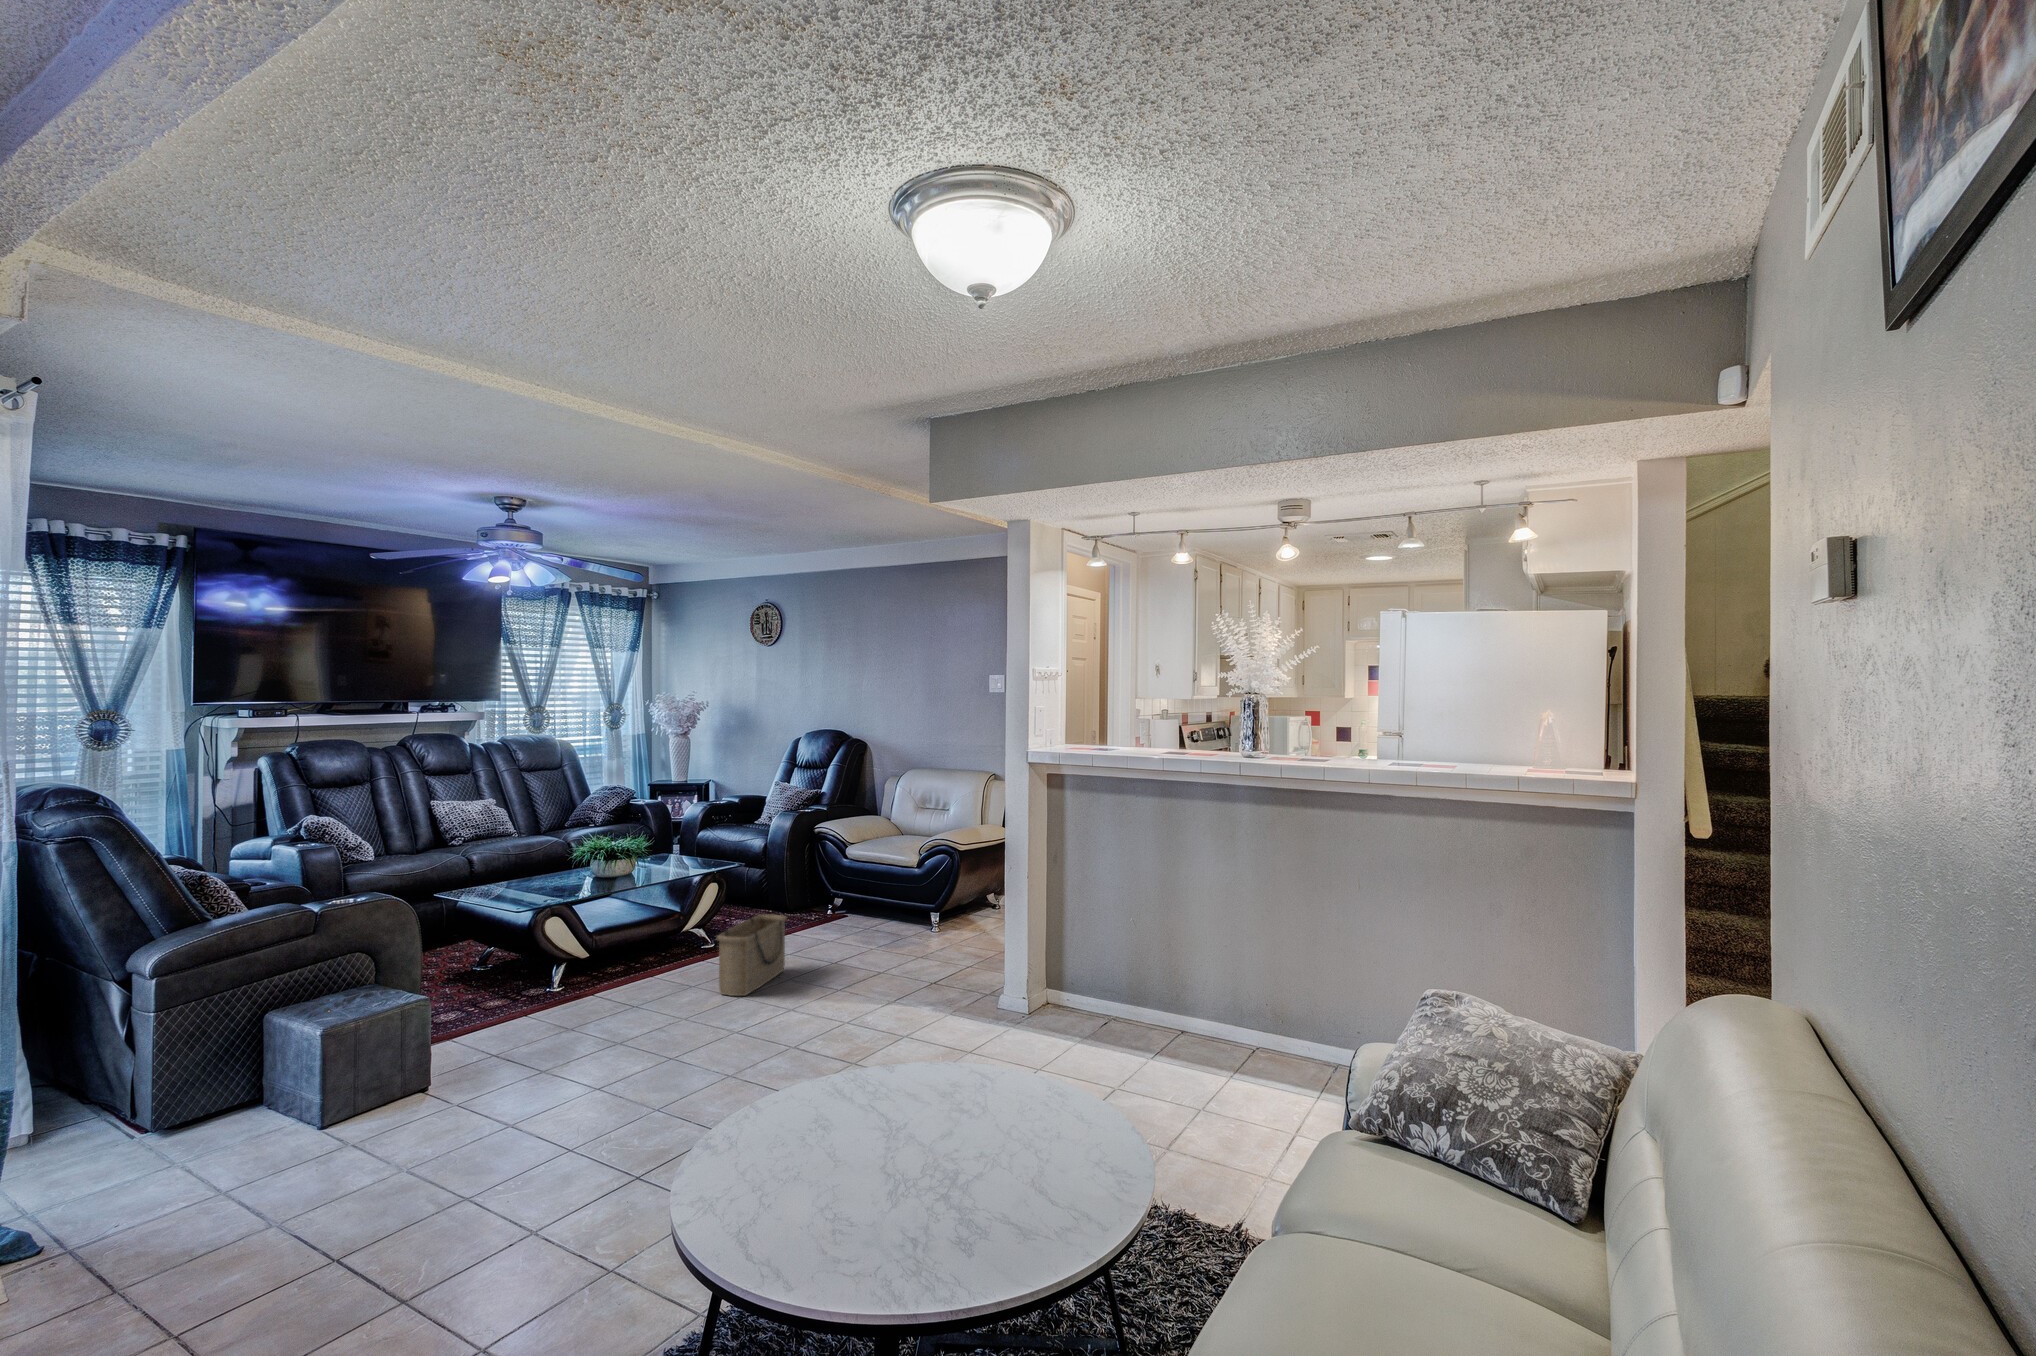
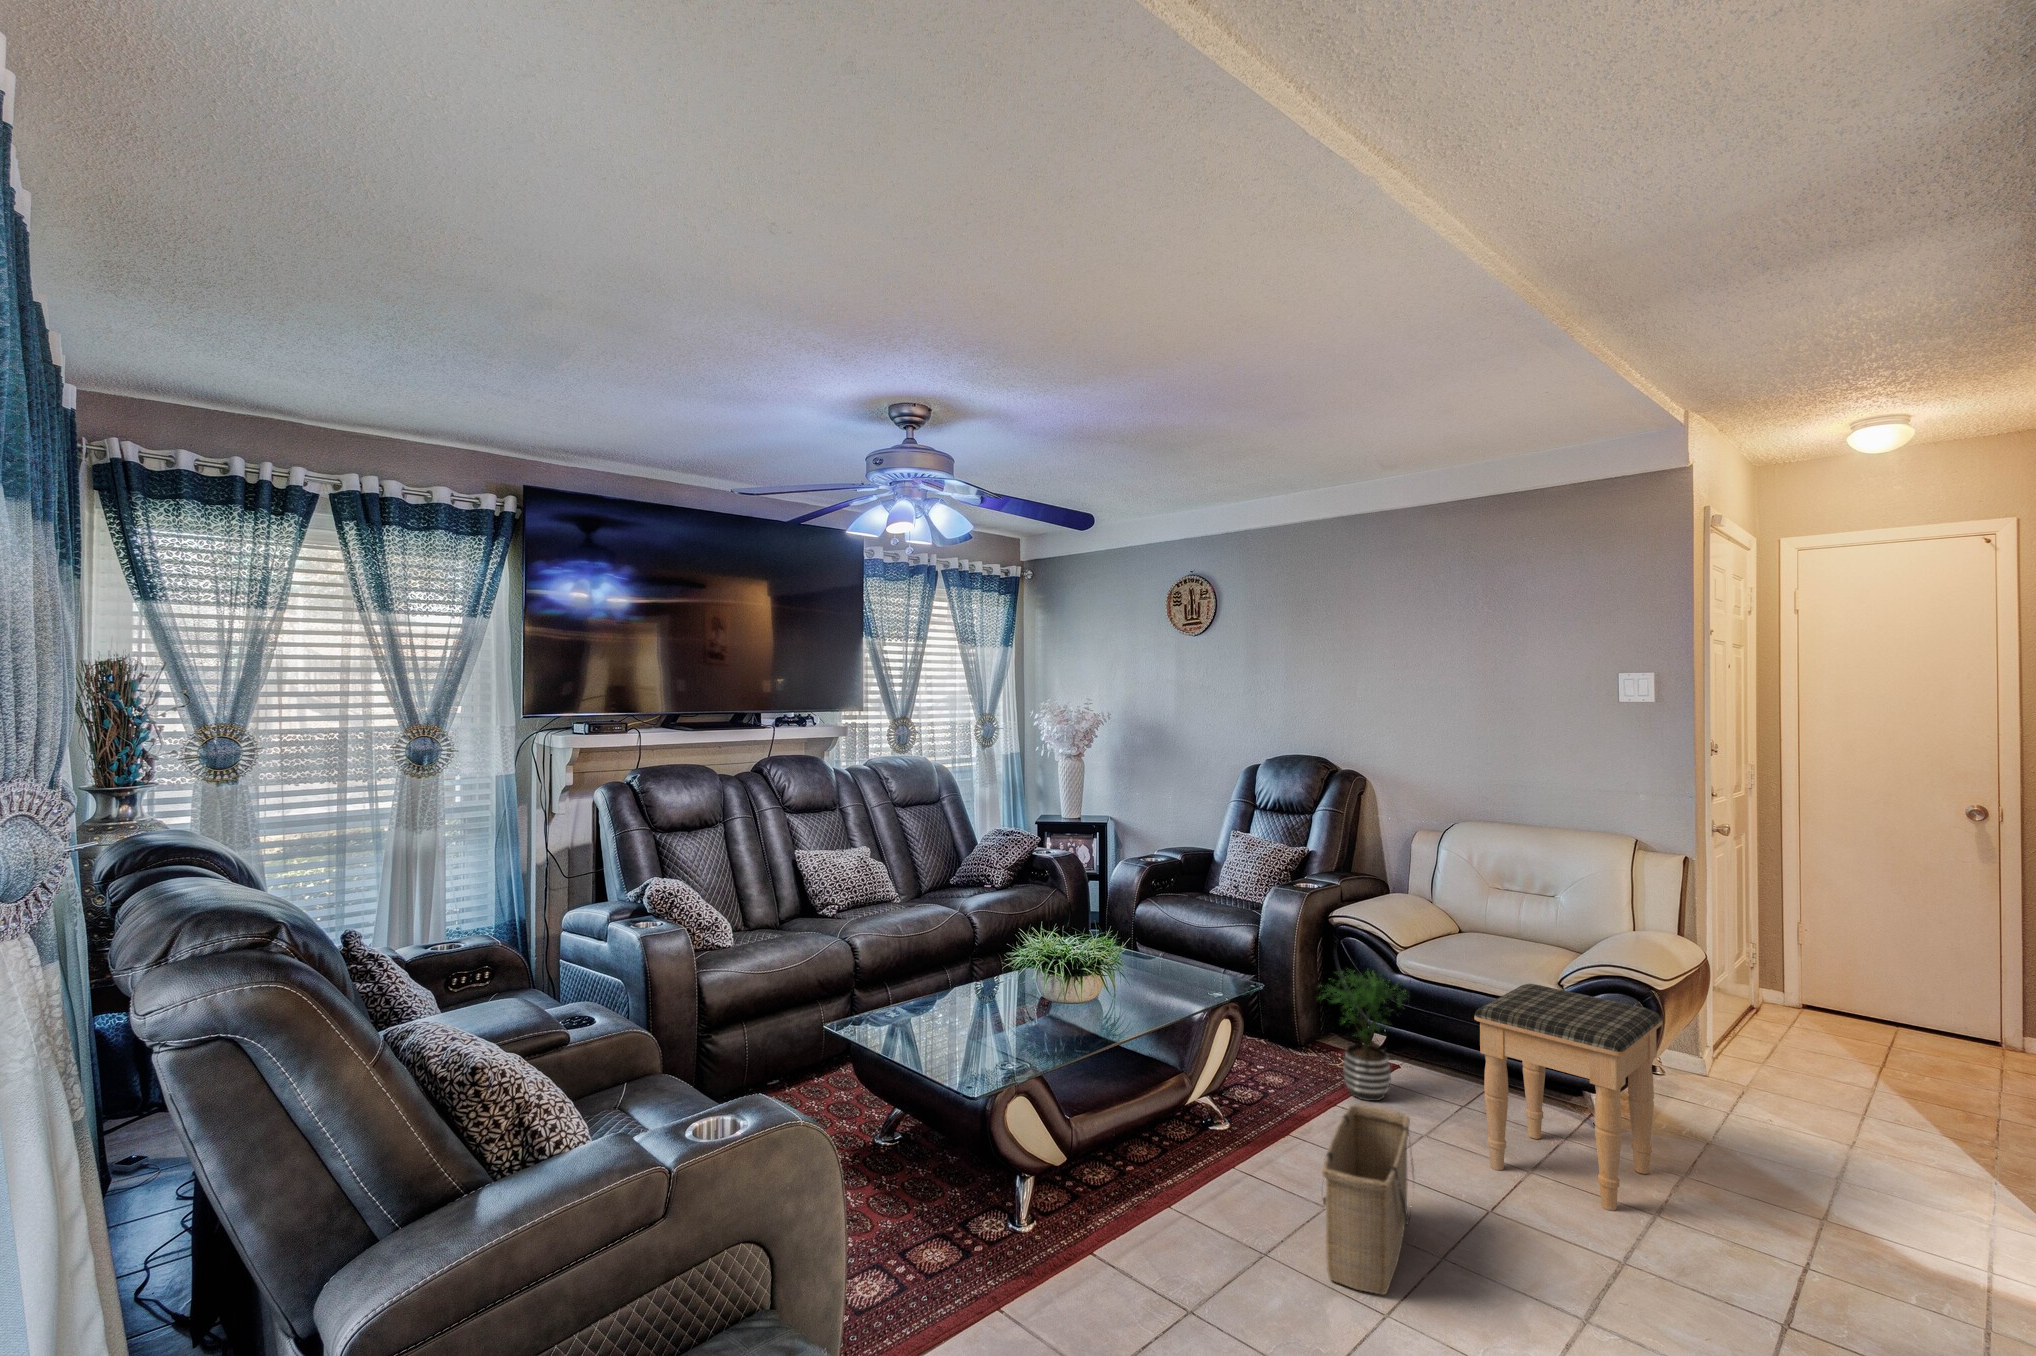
footstool: none [845,852,945,960] -> present [1474,984,1662,1211]
potted plant: none [784,854,839,931] -> present [1319,969,1406,1101]

